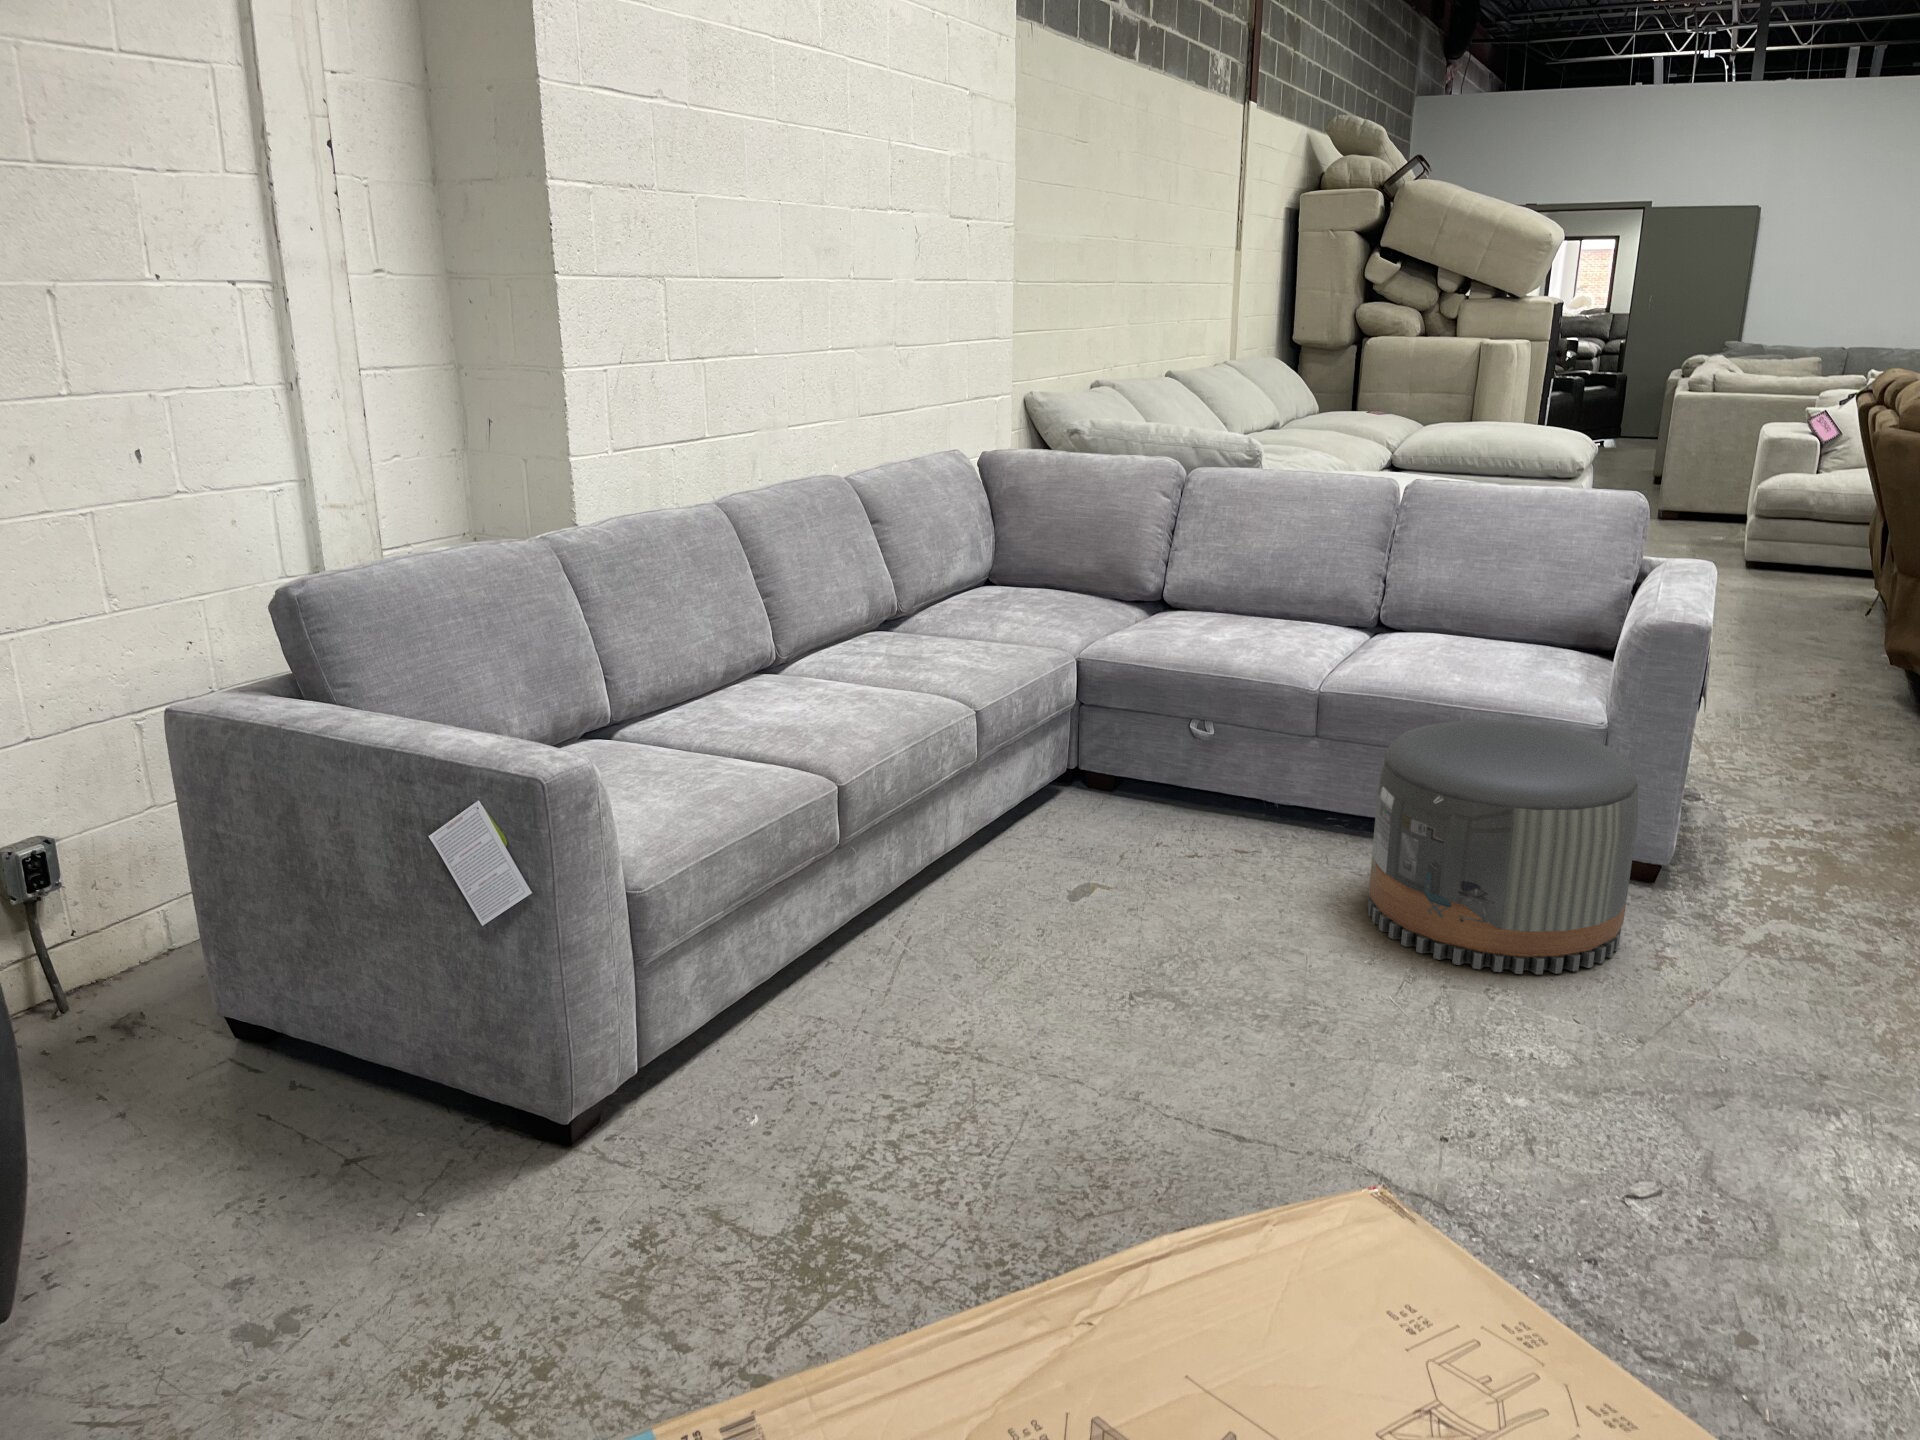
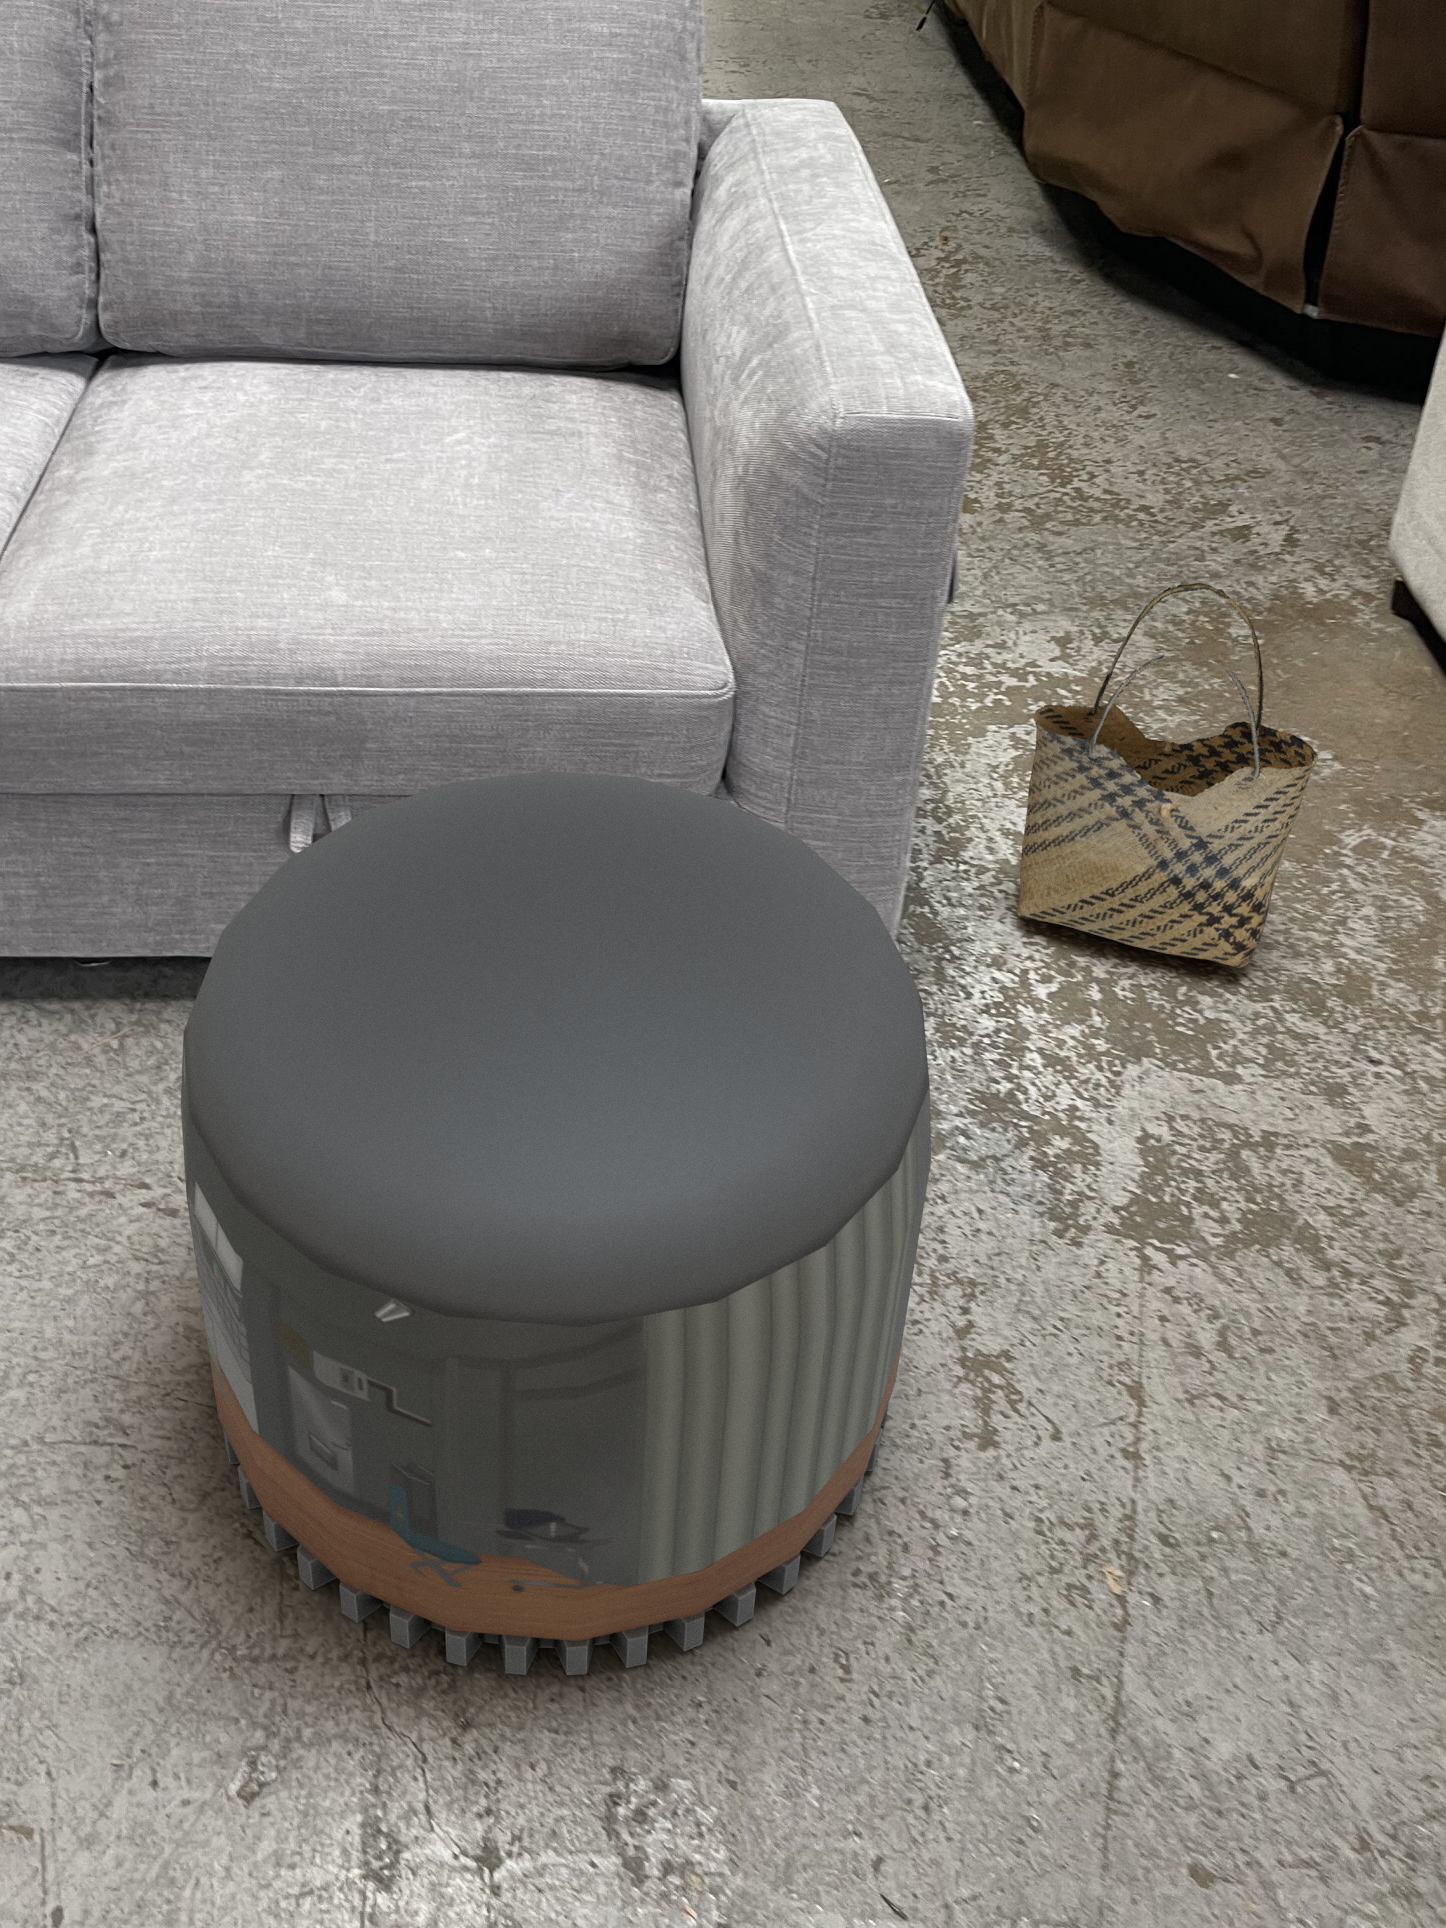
woven basket: none [1734,737,1879,906] -> present [1017,583,1318,968]

